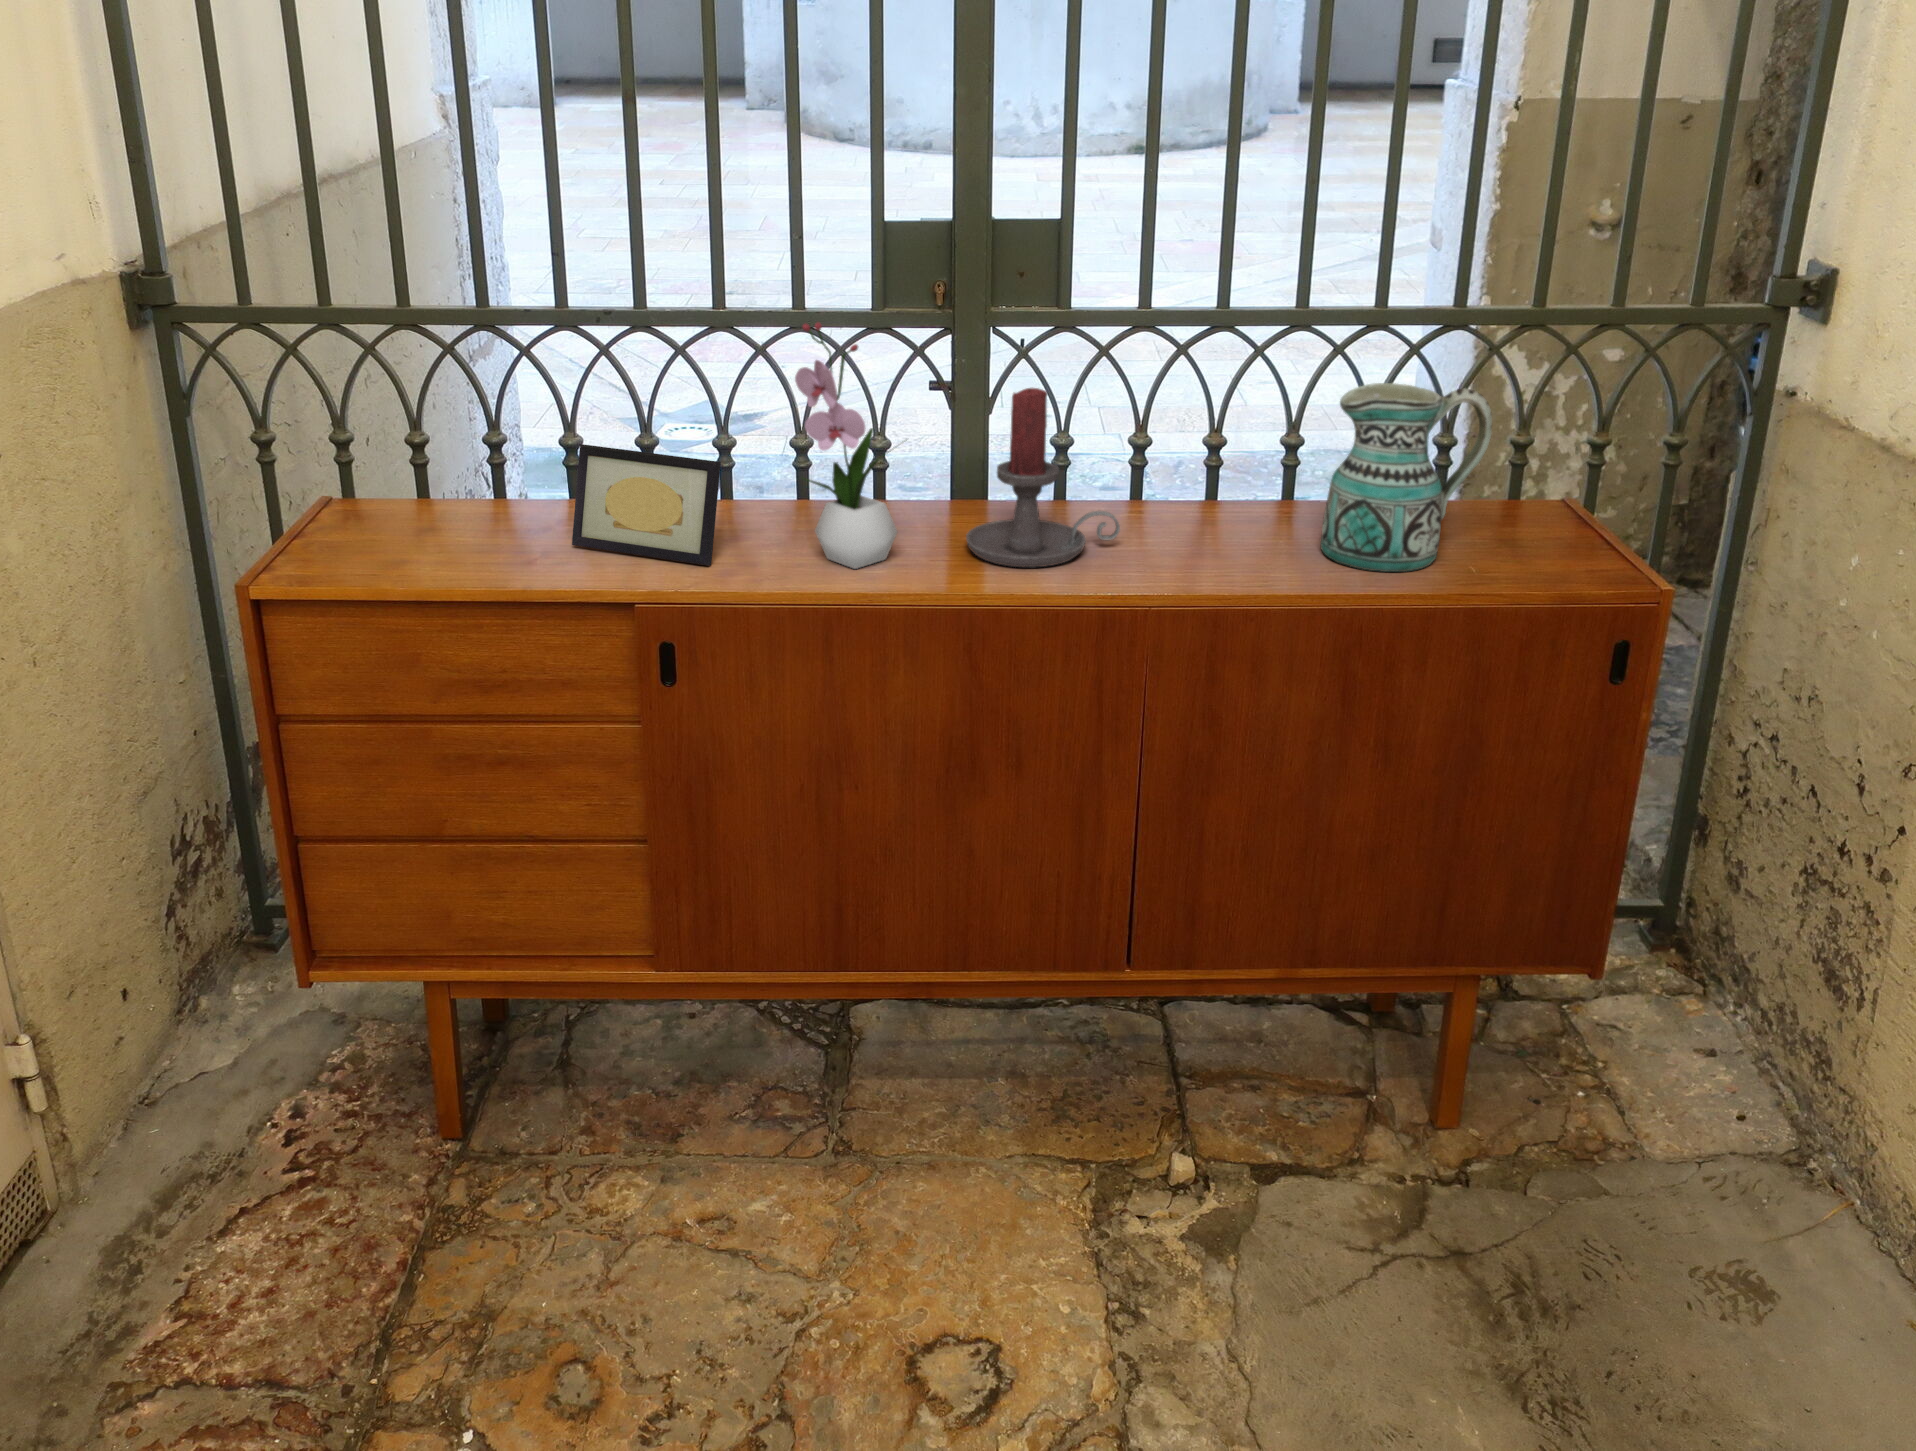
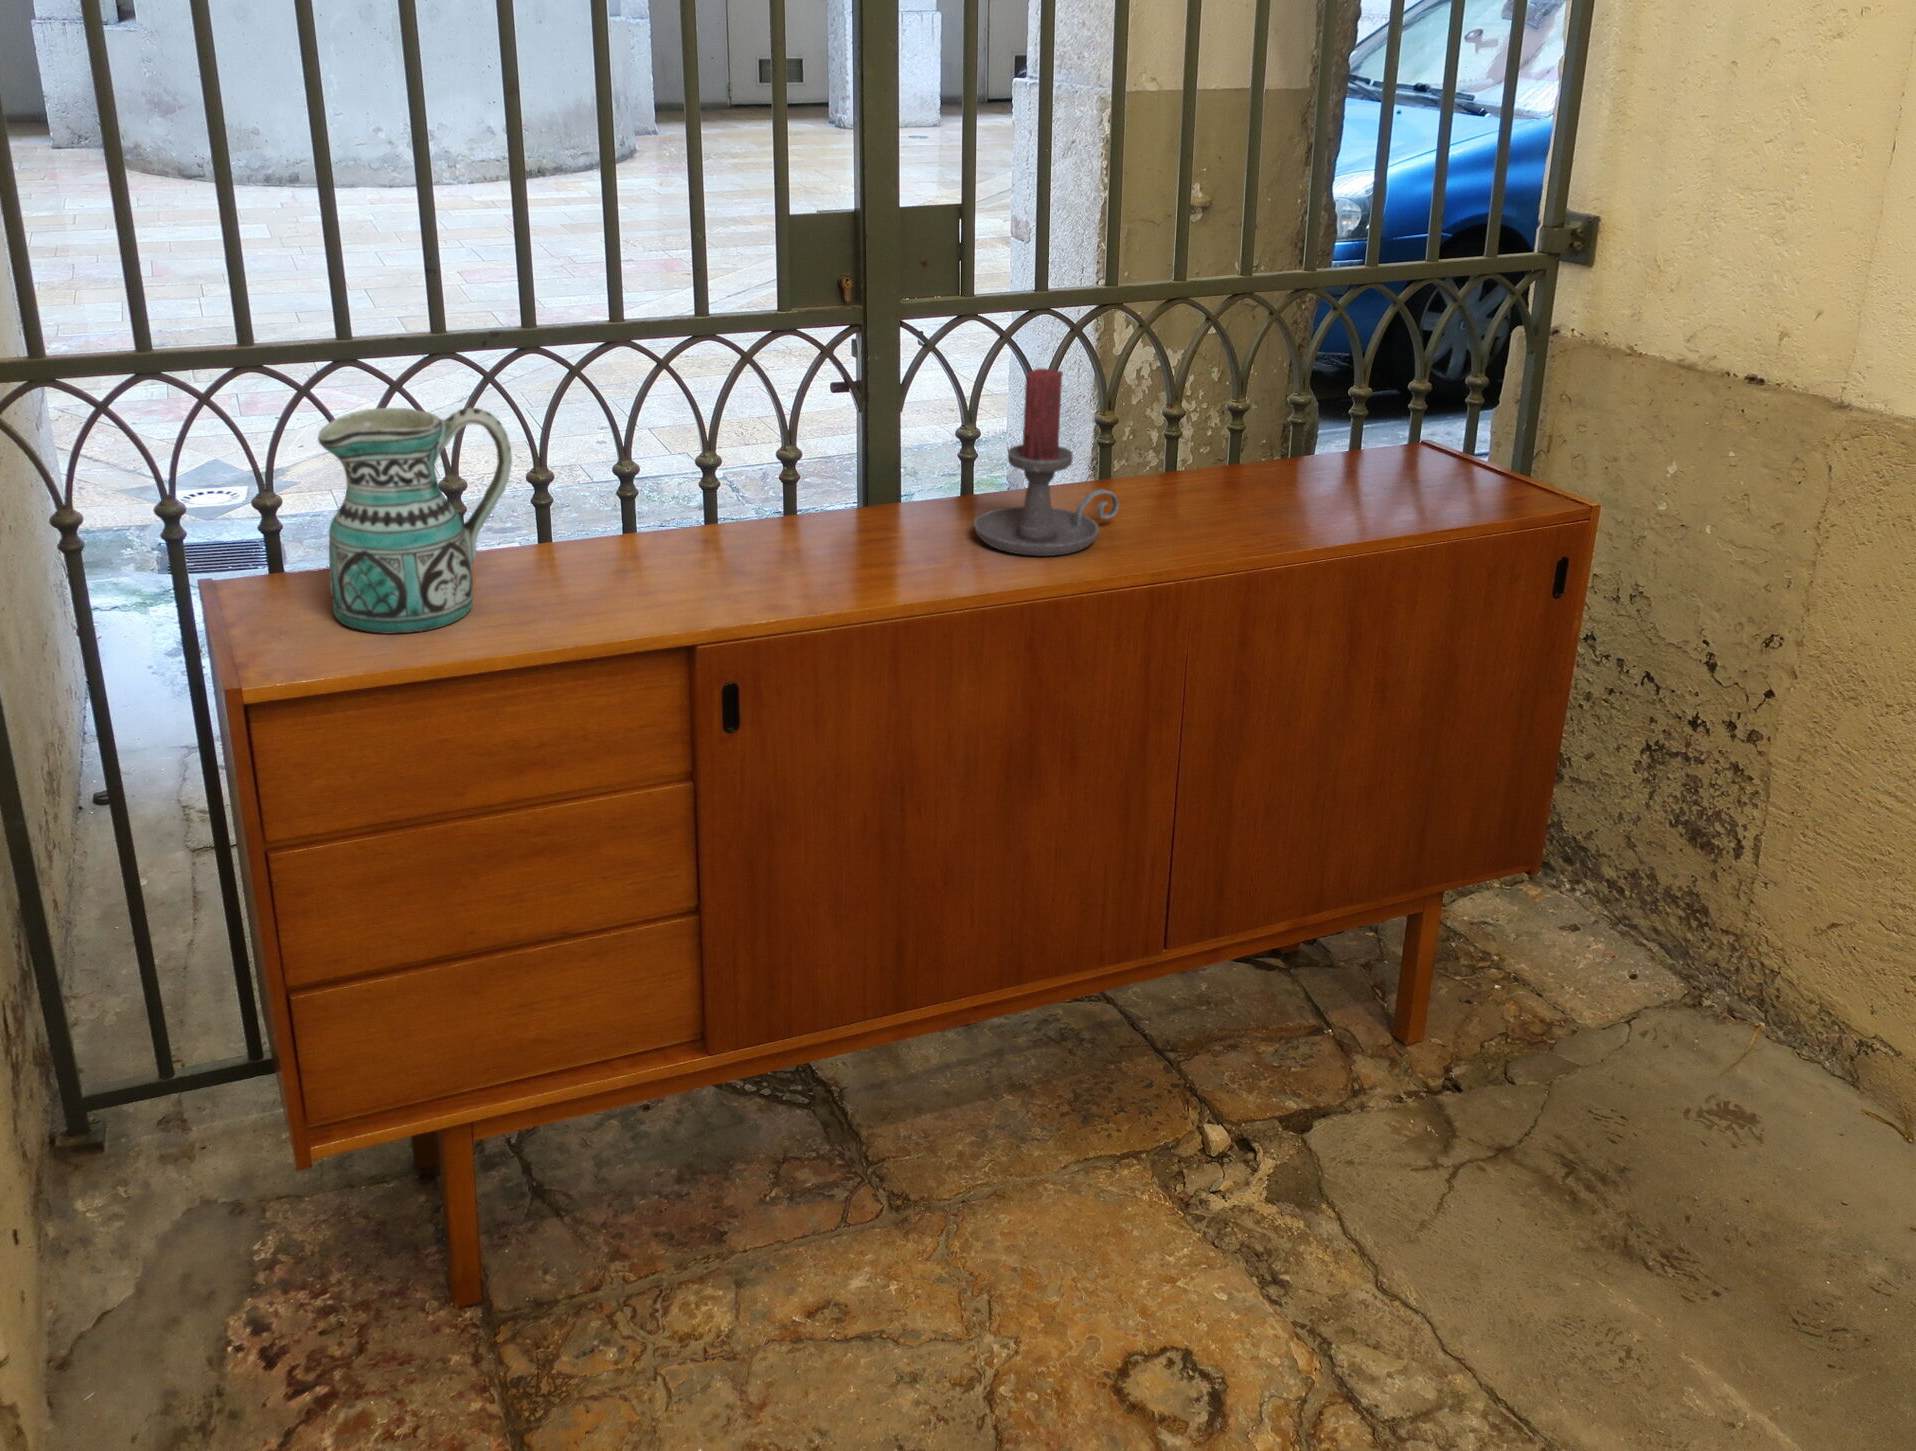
flower arrangement: present [795,323,897,569] -> none [836,314,940,578]
ceramic pitcher: present [1321,383,1492,572] -> present [318,408,512,634]
picture frame: present [572,444,721,566] -> none [564,474,744,594]

